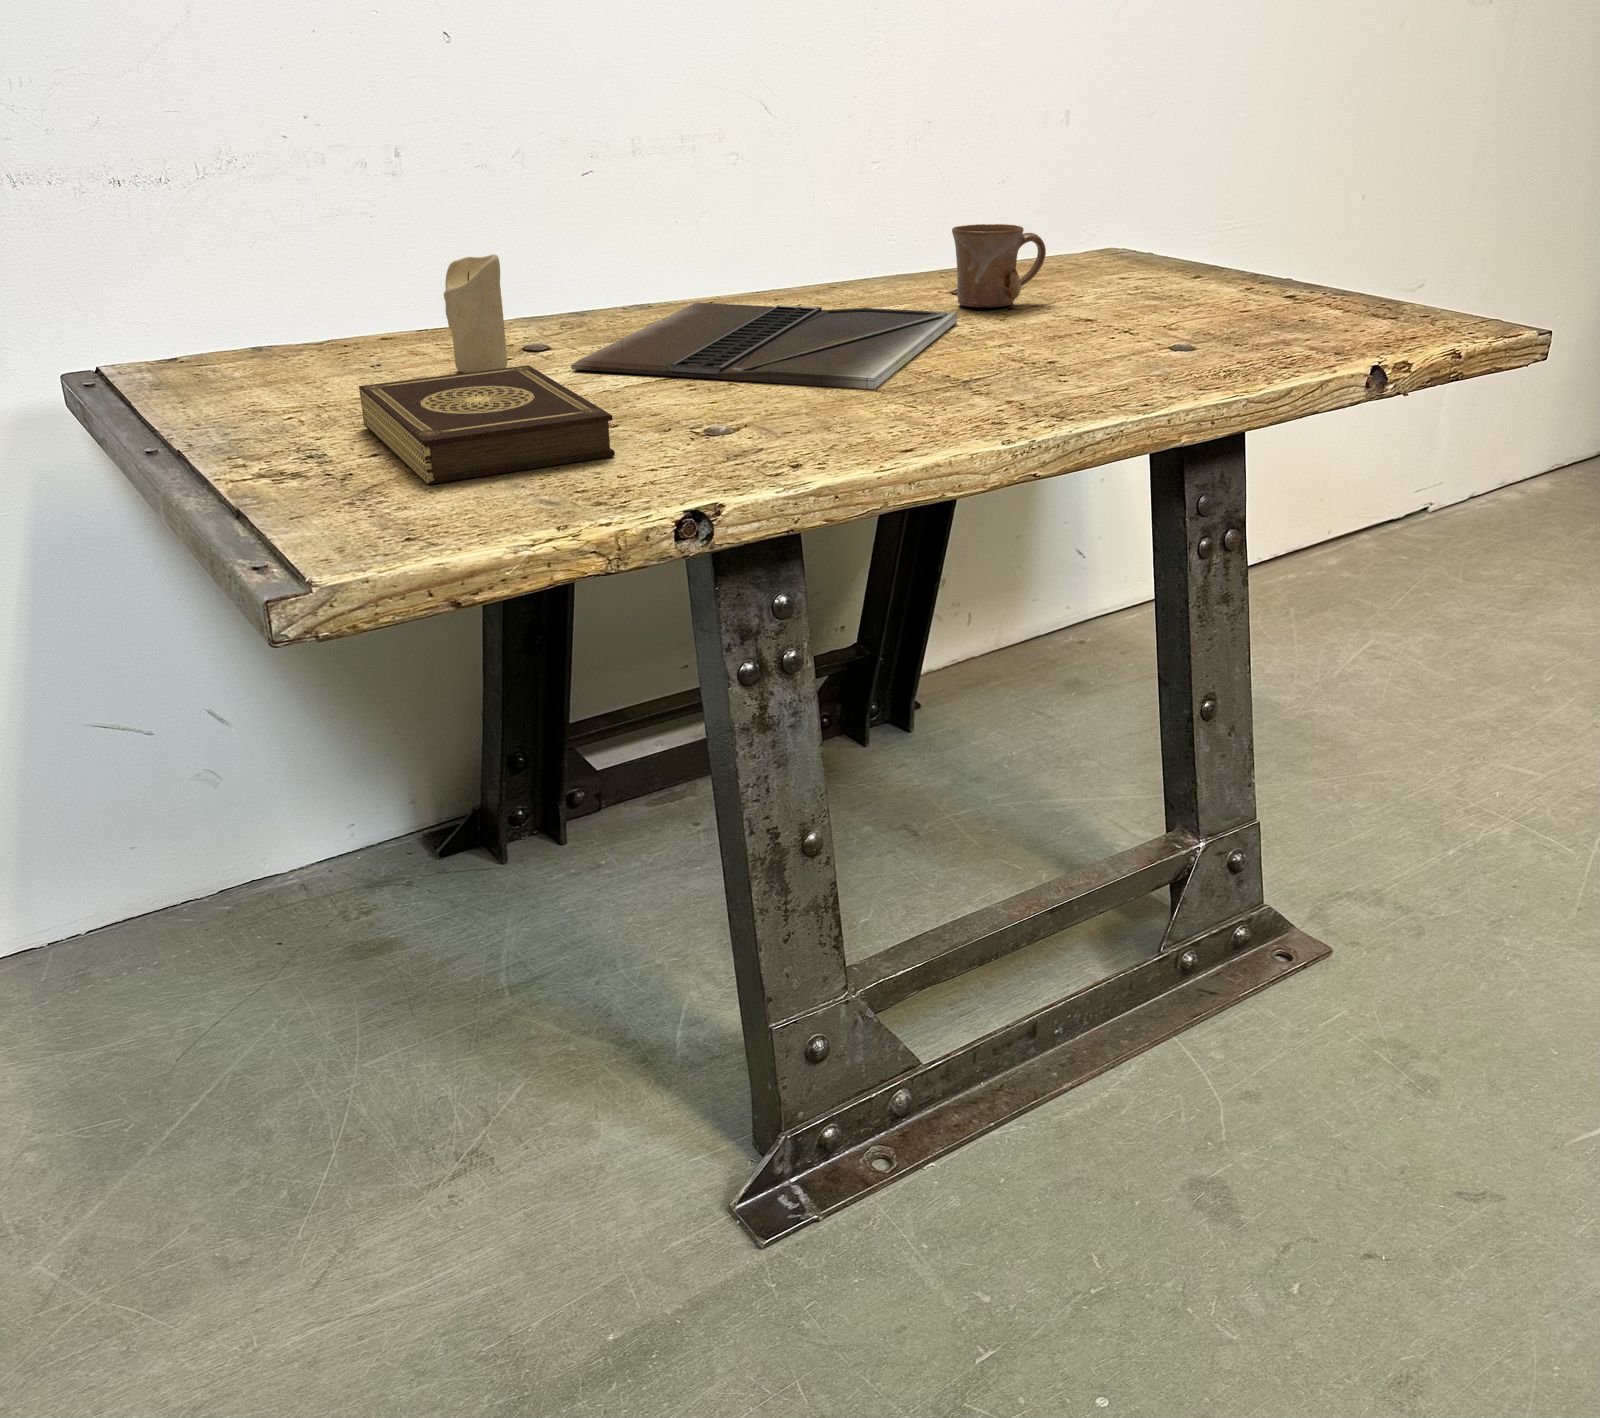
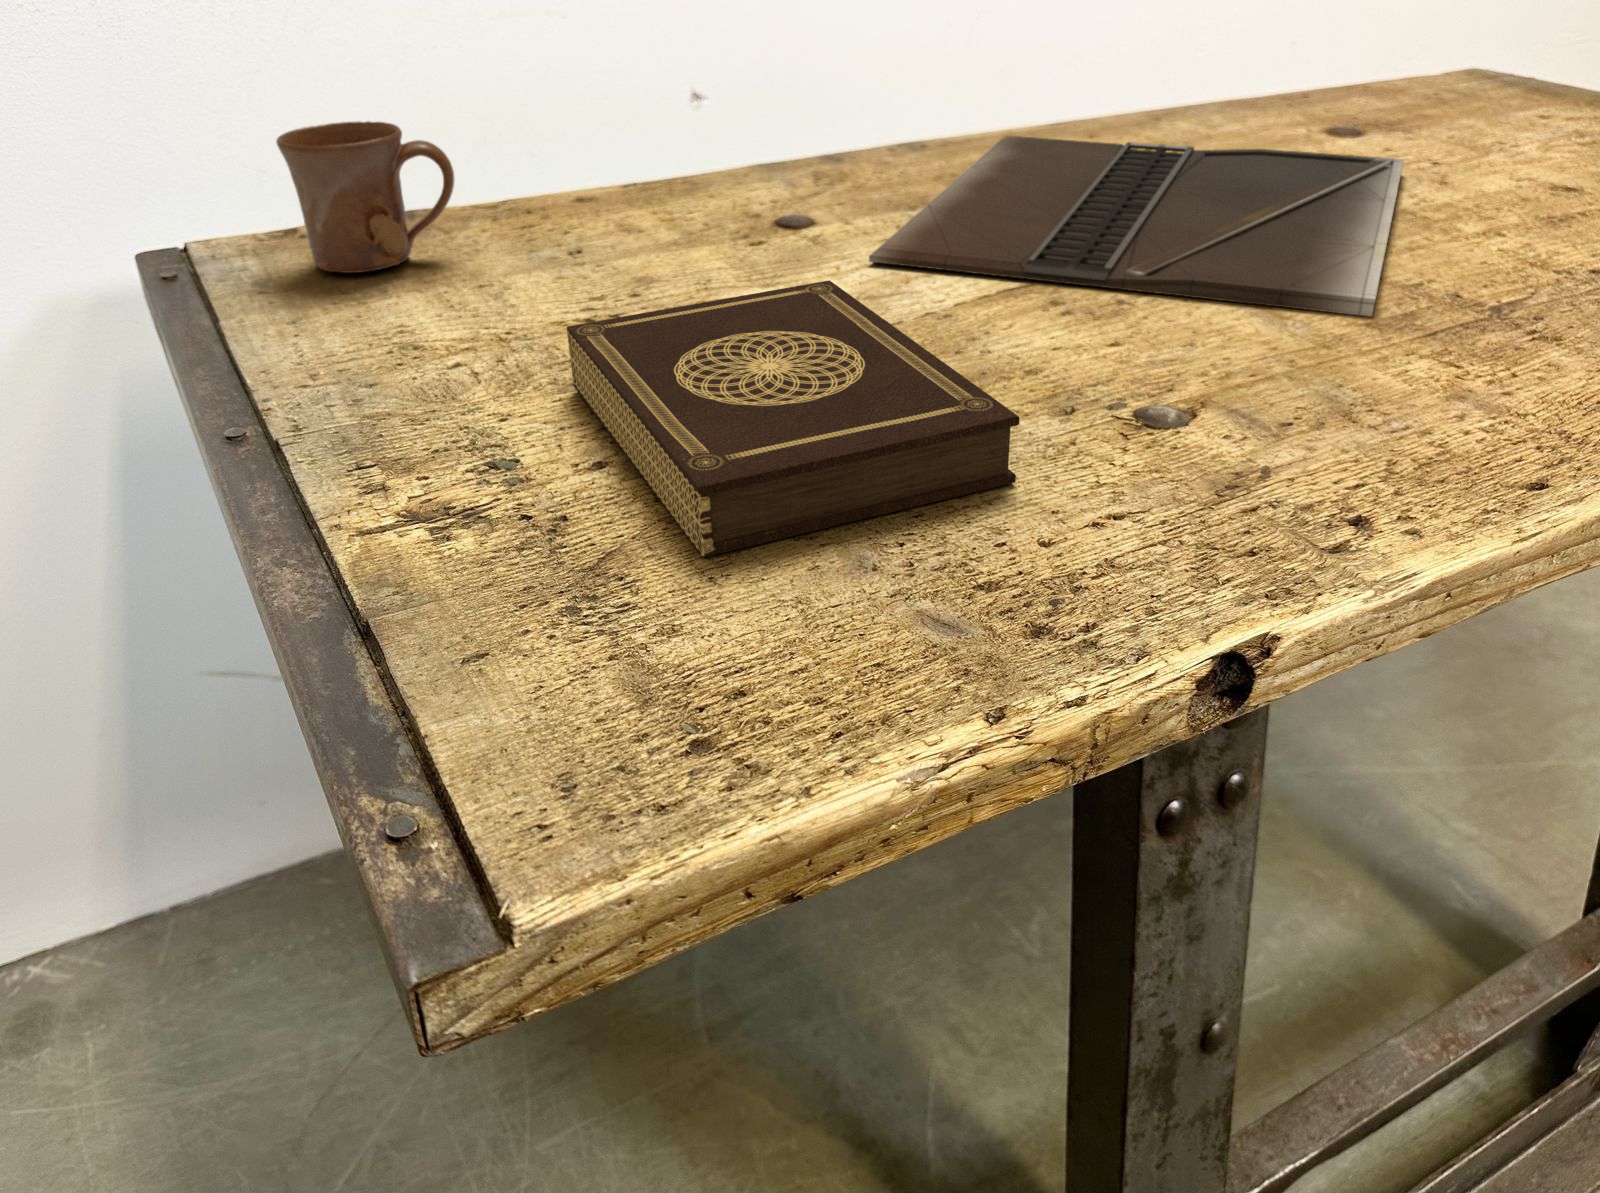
mug: present [952,224,1046,307] -> present [276,121,454,273]
candle: present [444,254,507,373] -> none [683,85,771,268]

